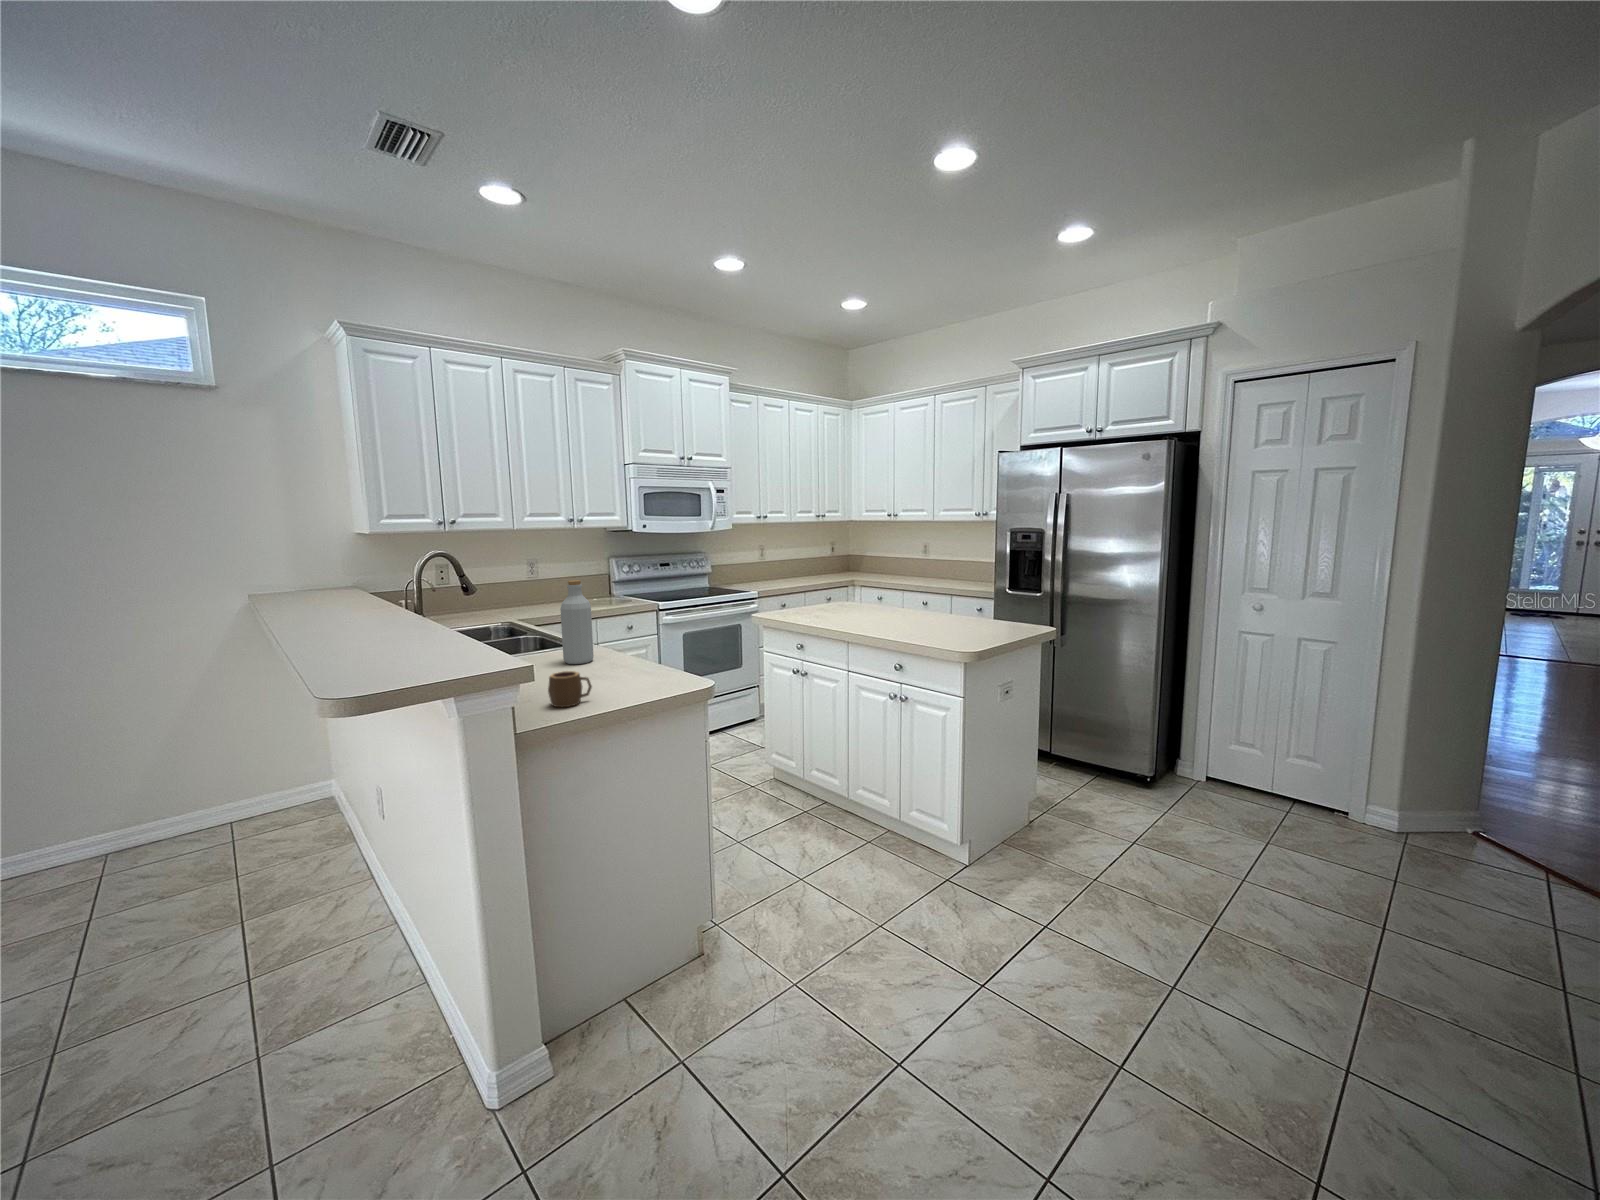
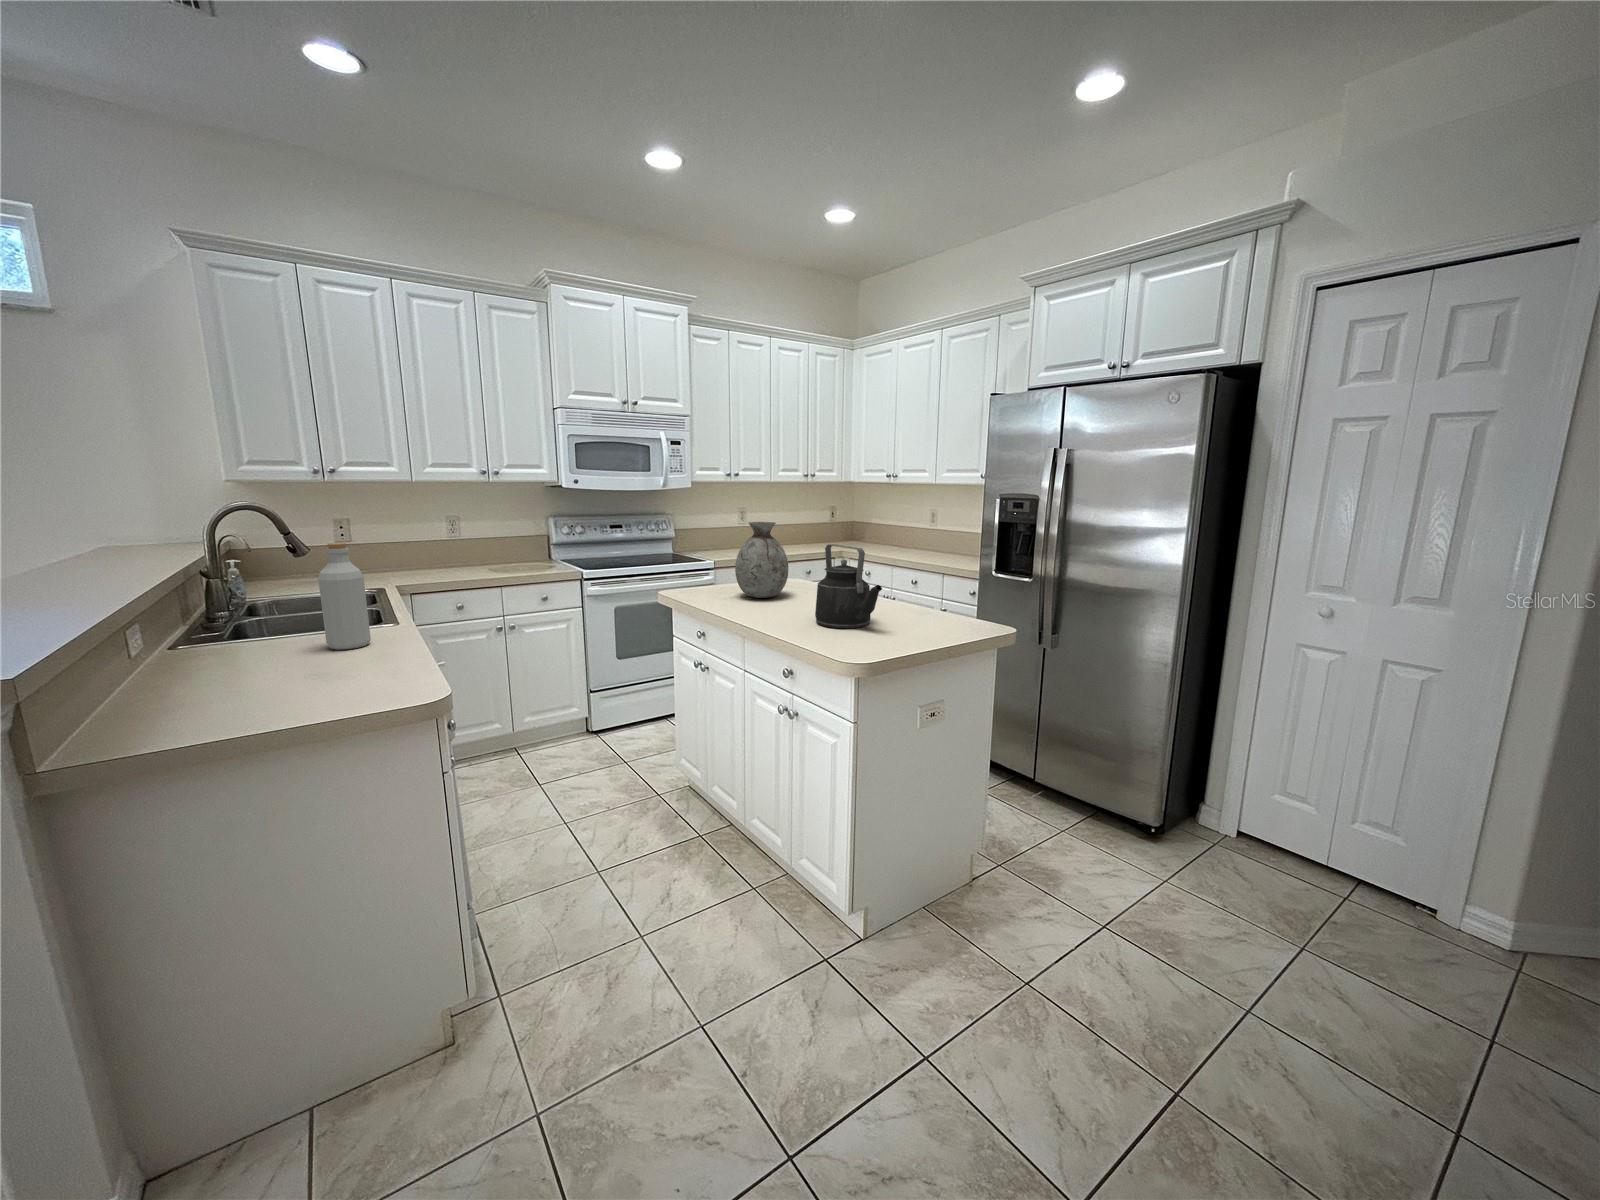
vase: none [825,555,867,615] -> present [735,522,788,598]
kettle: none [910,570,969,633] -> present [815,544,882,628]
mug: present [548,671,592,707] -> none [175,668,248,719]

